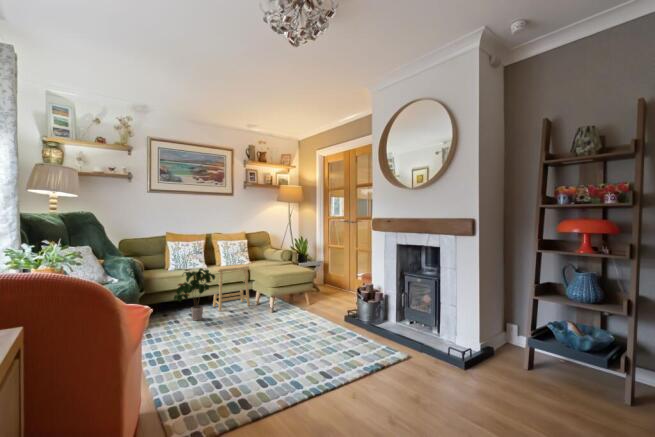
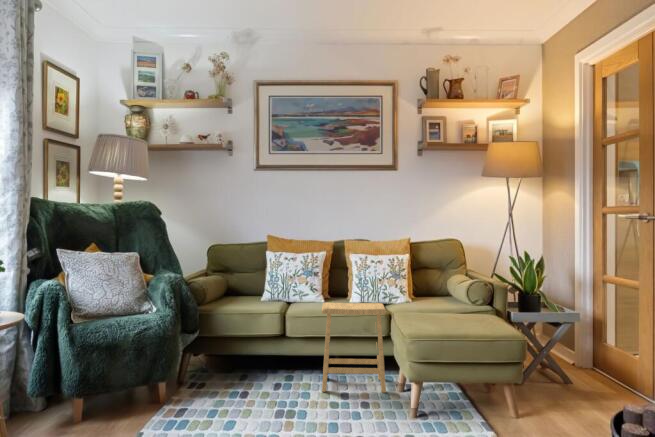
potted plant: present [174,268,215,321] -> none [226,303,313,403]

